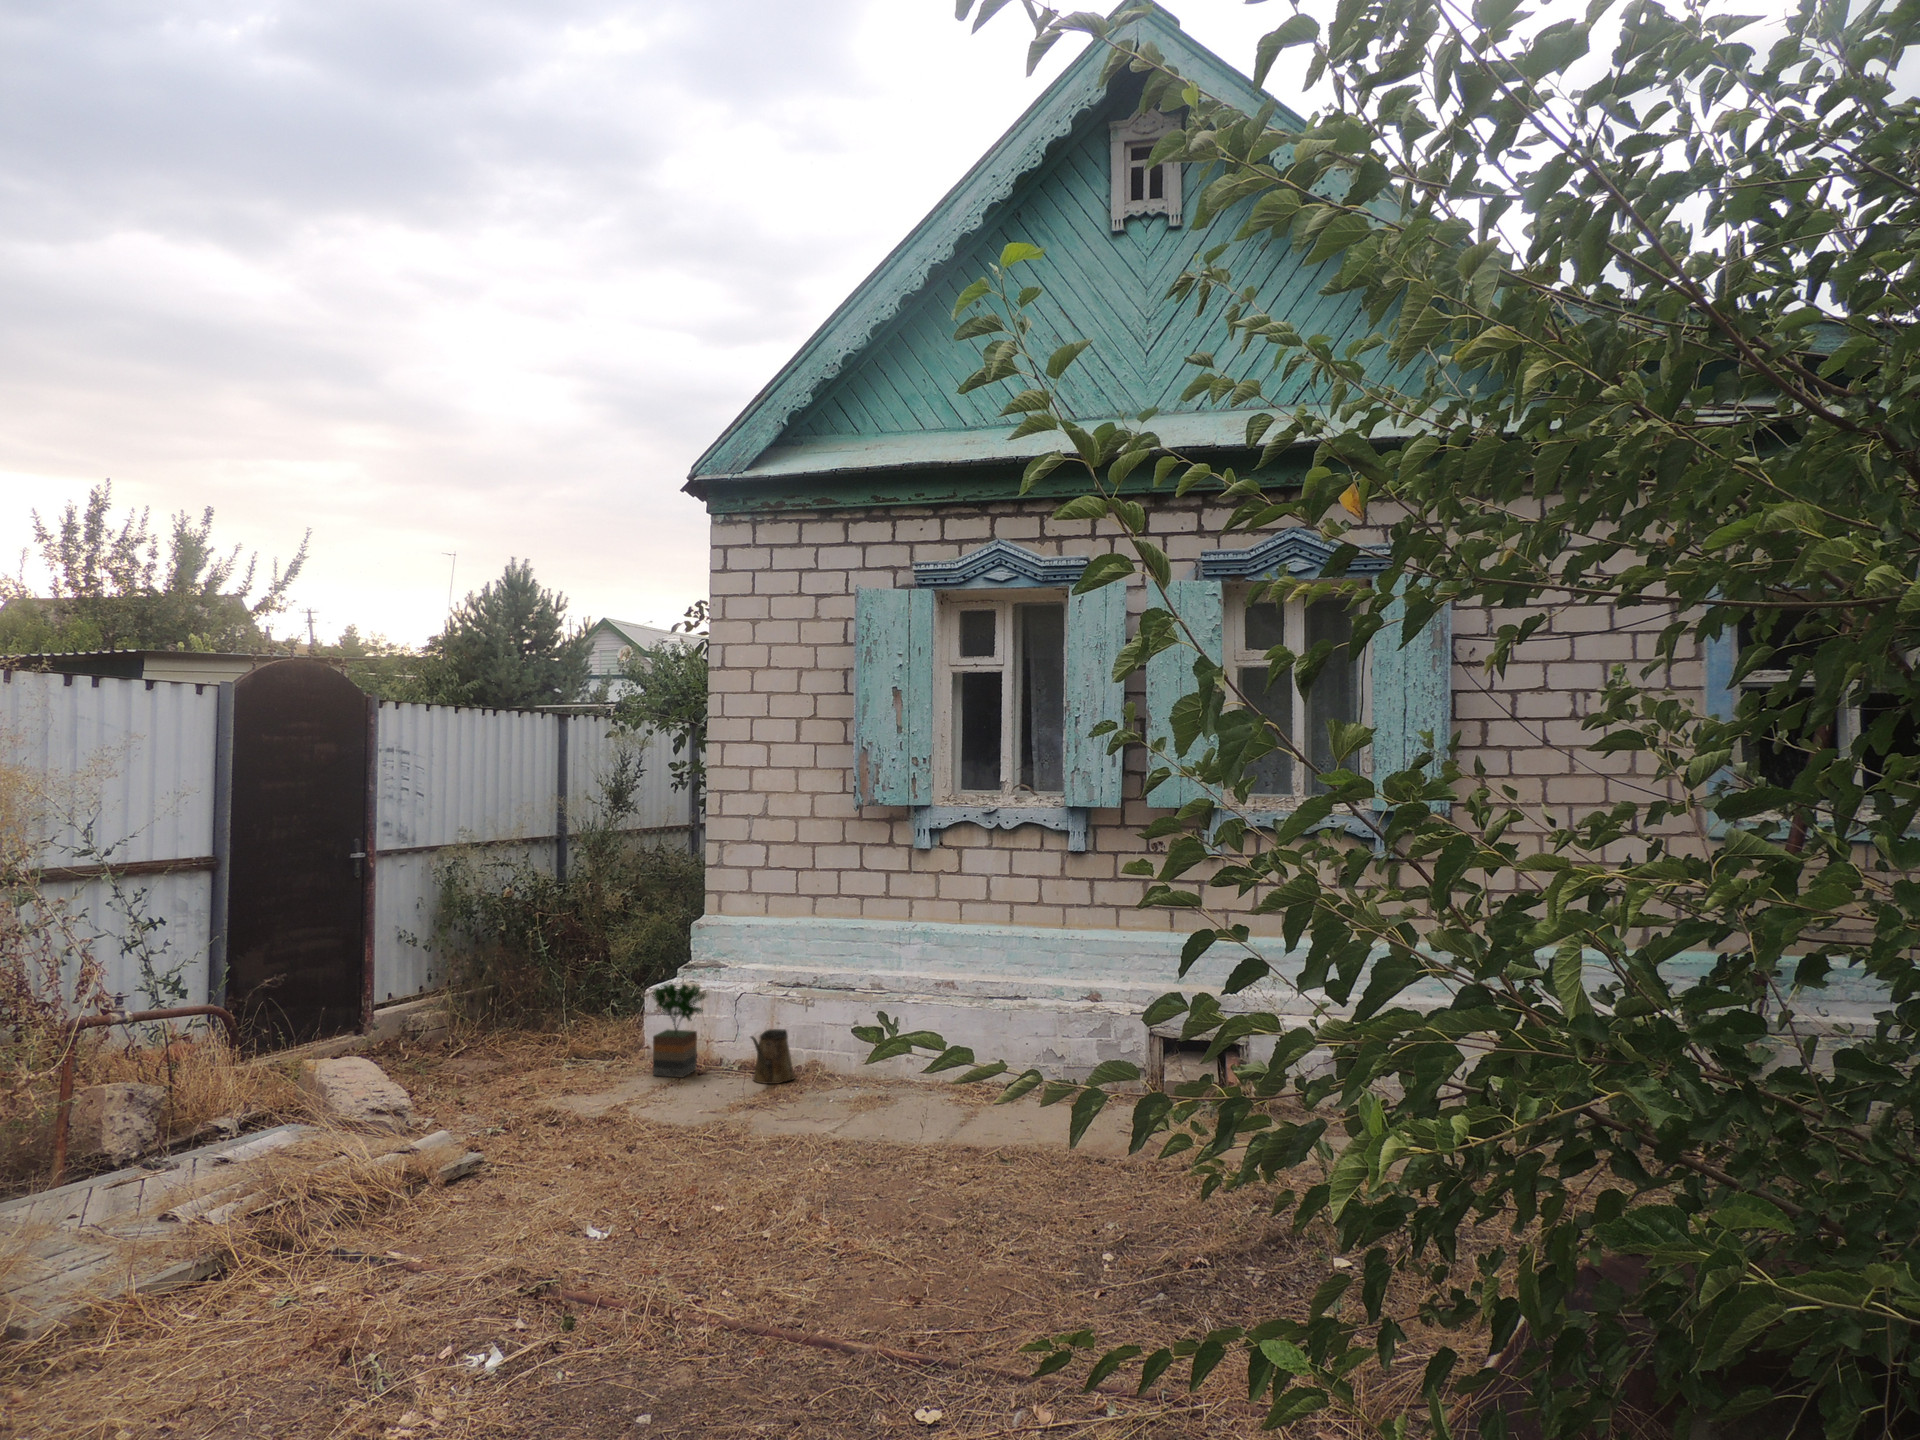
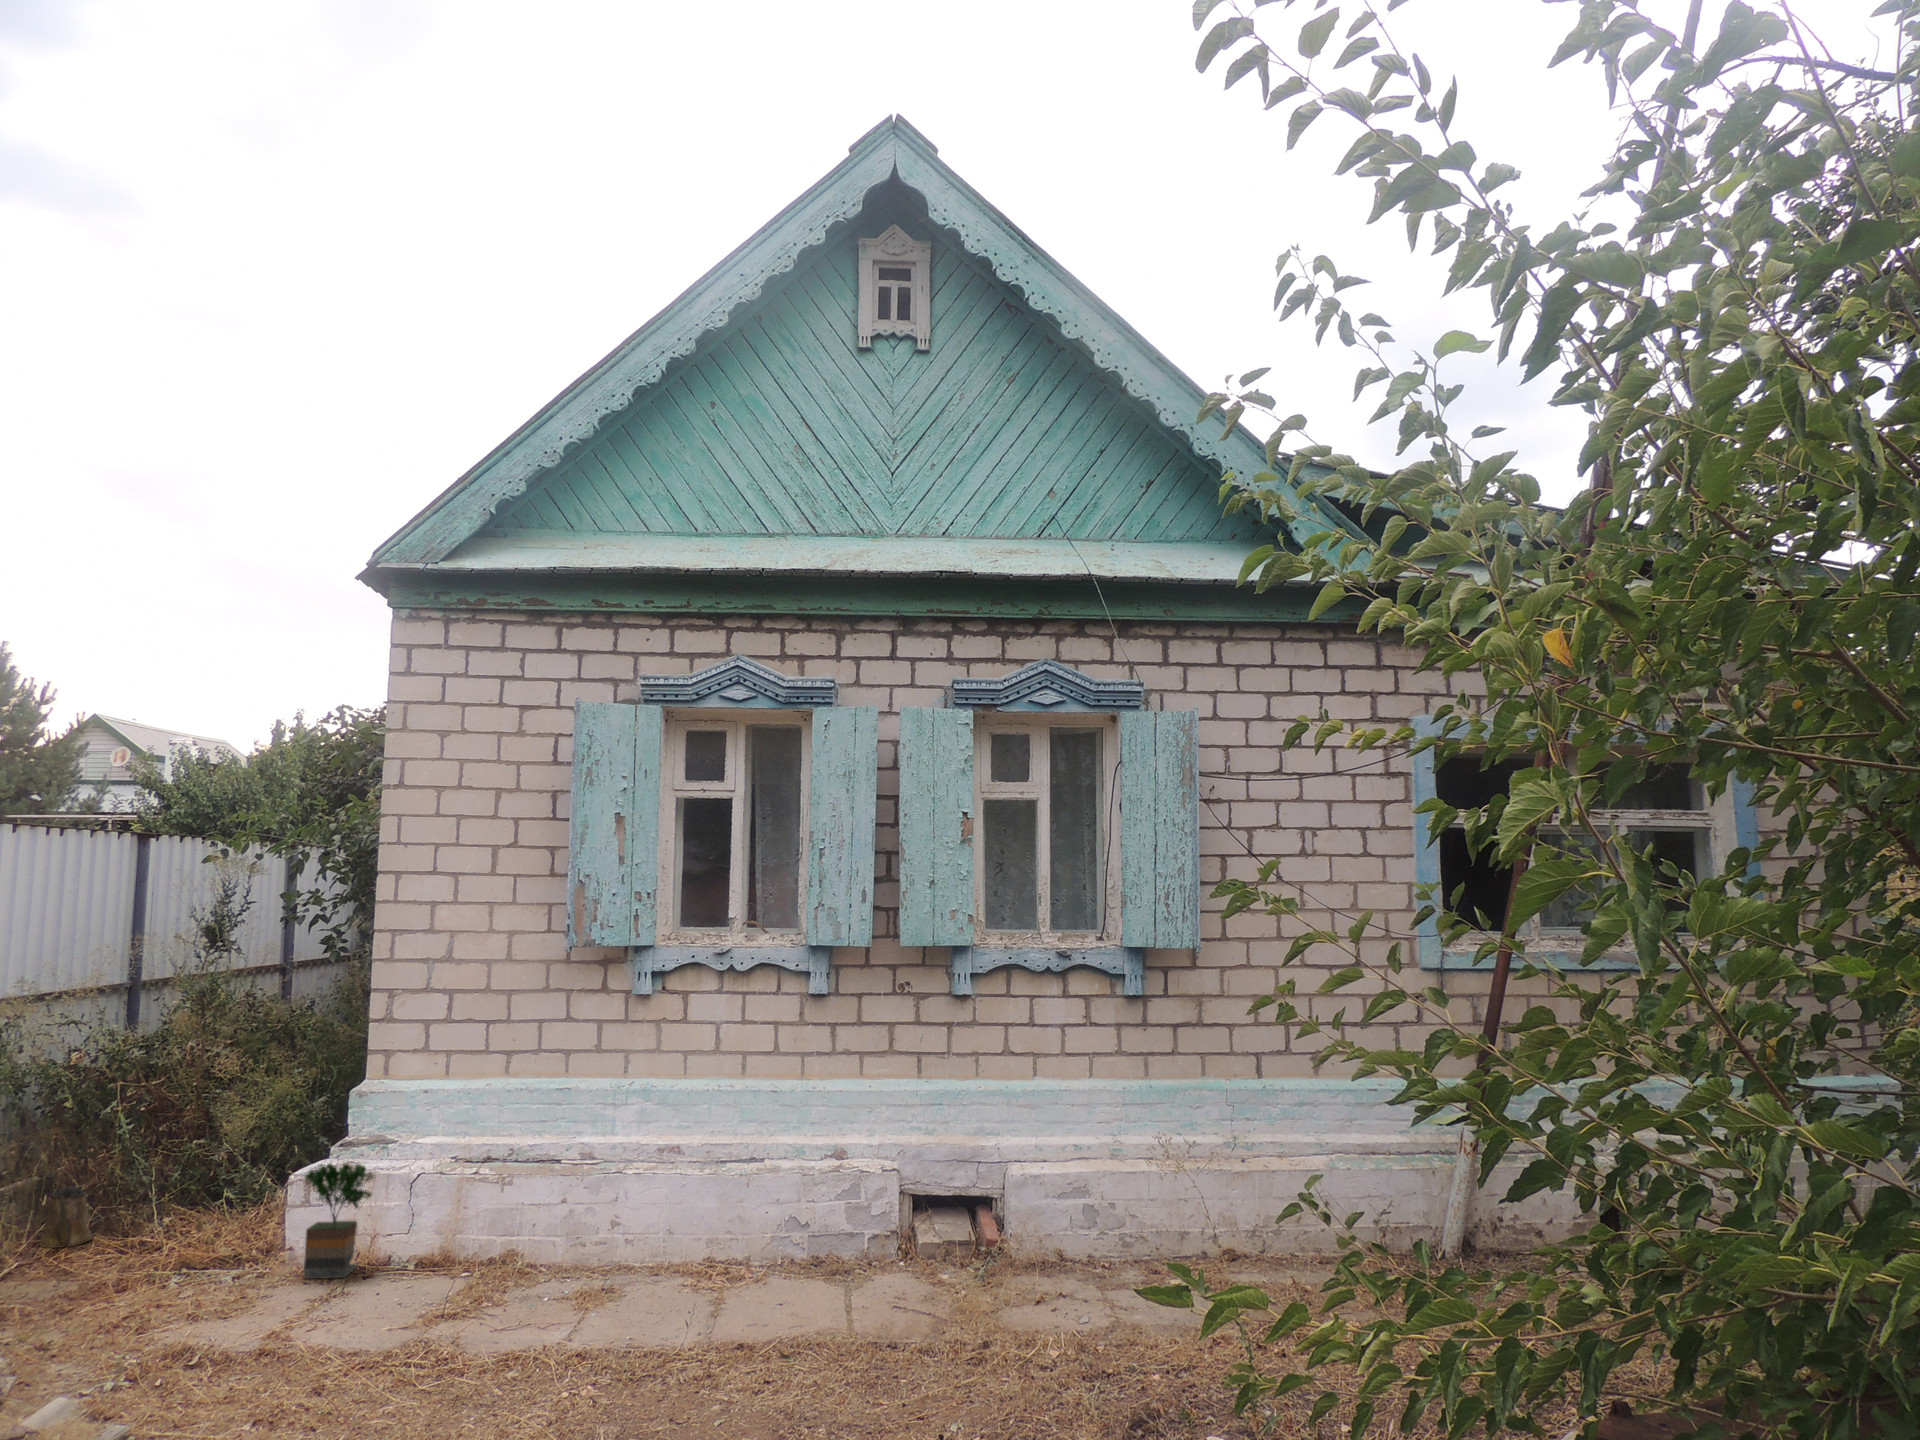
watering can: present [751,1029,795,1084] -> present [39,1186,92,1248]

